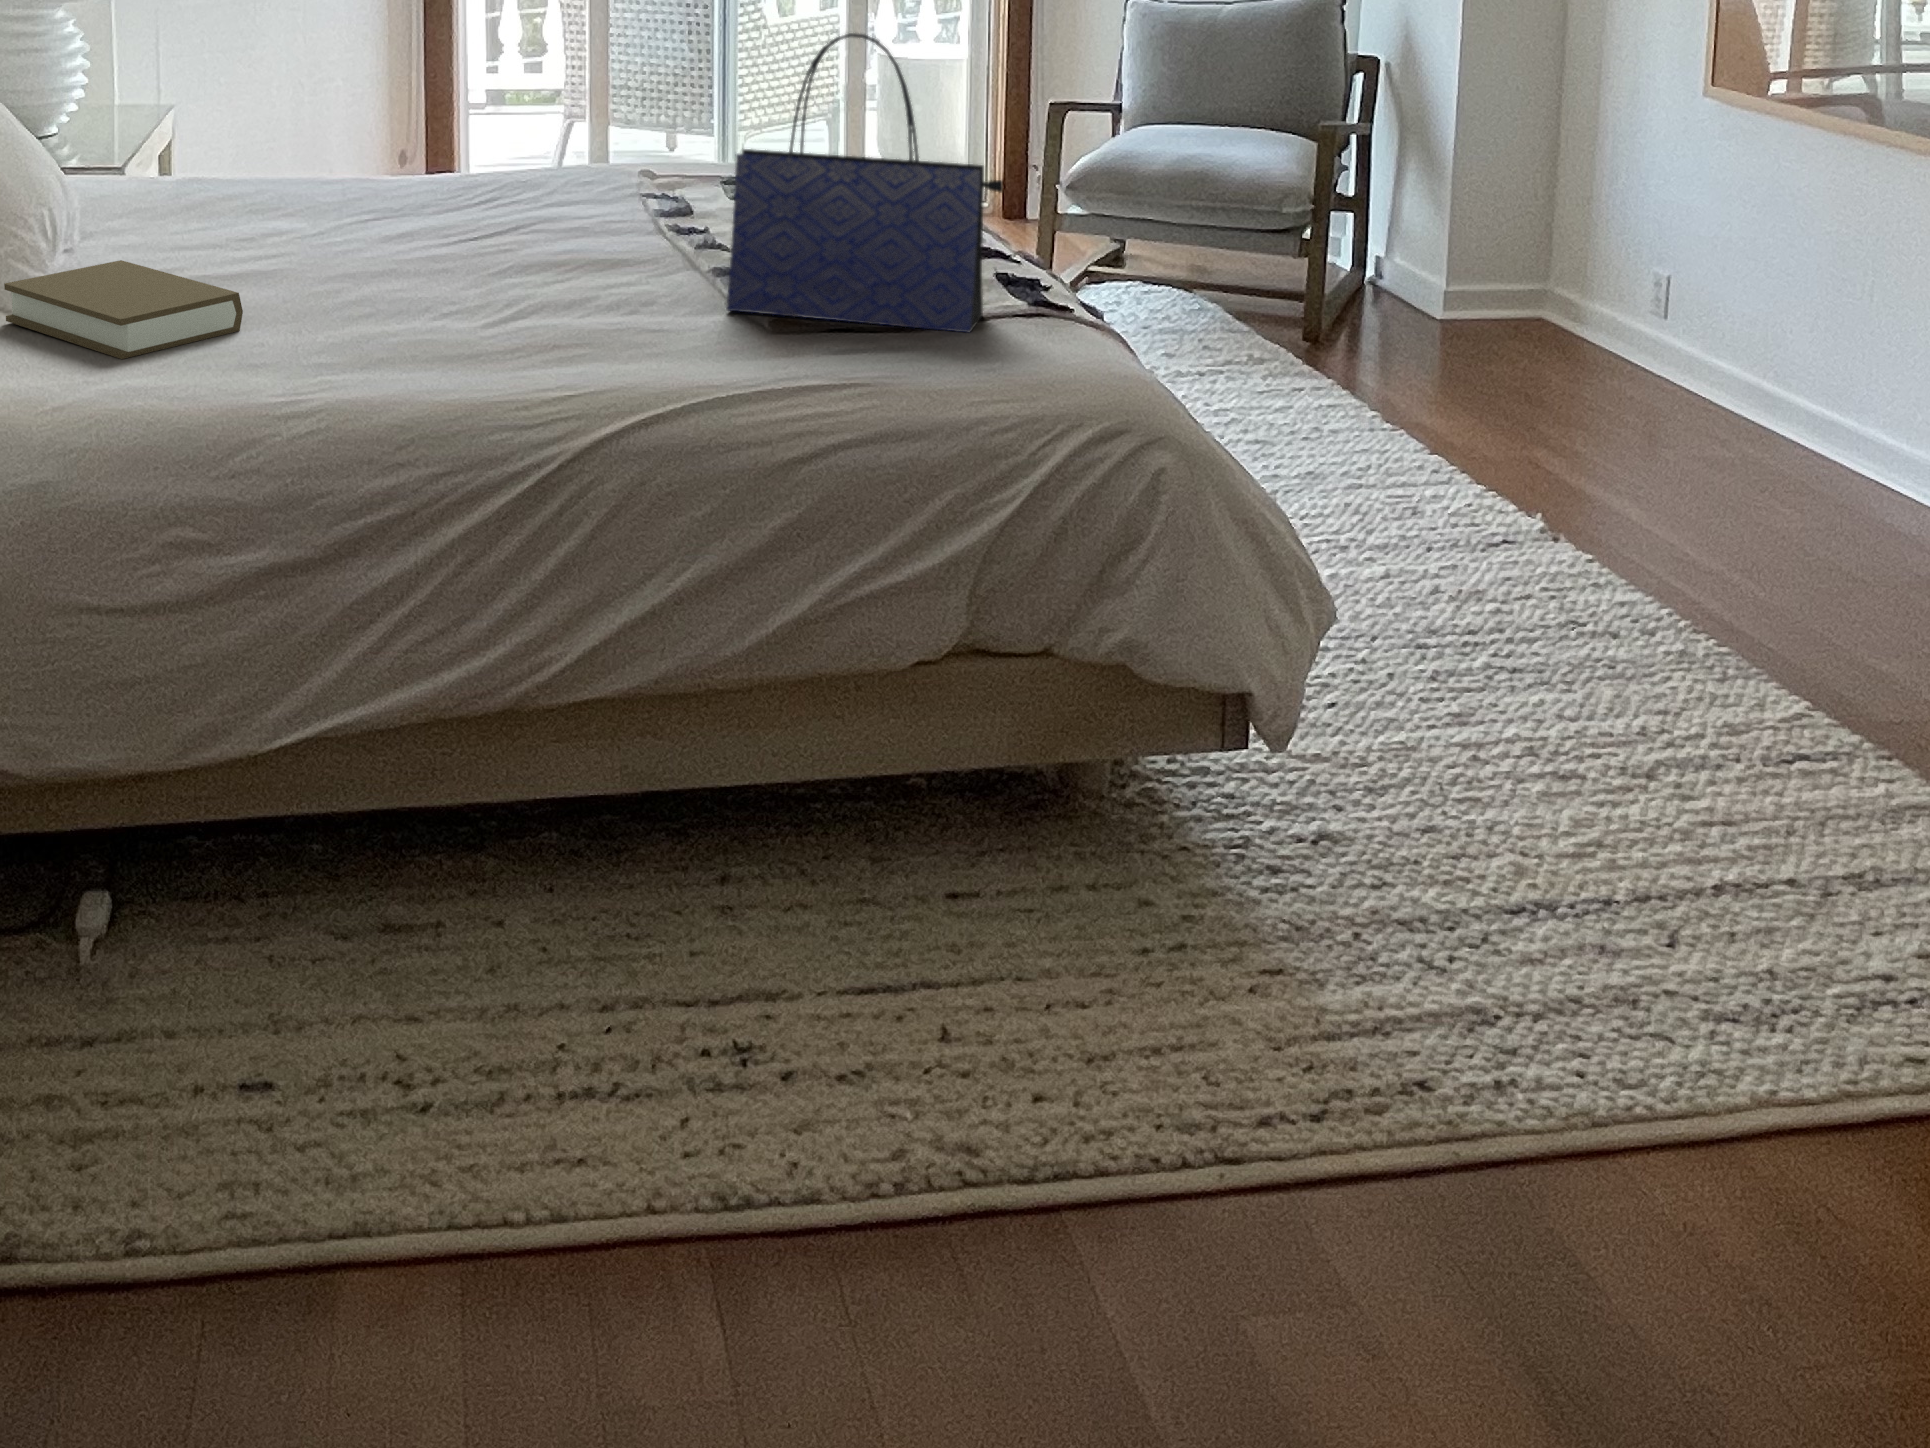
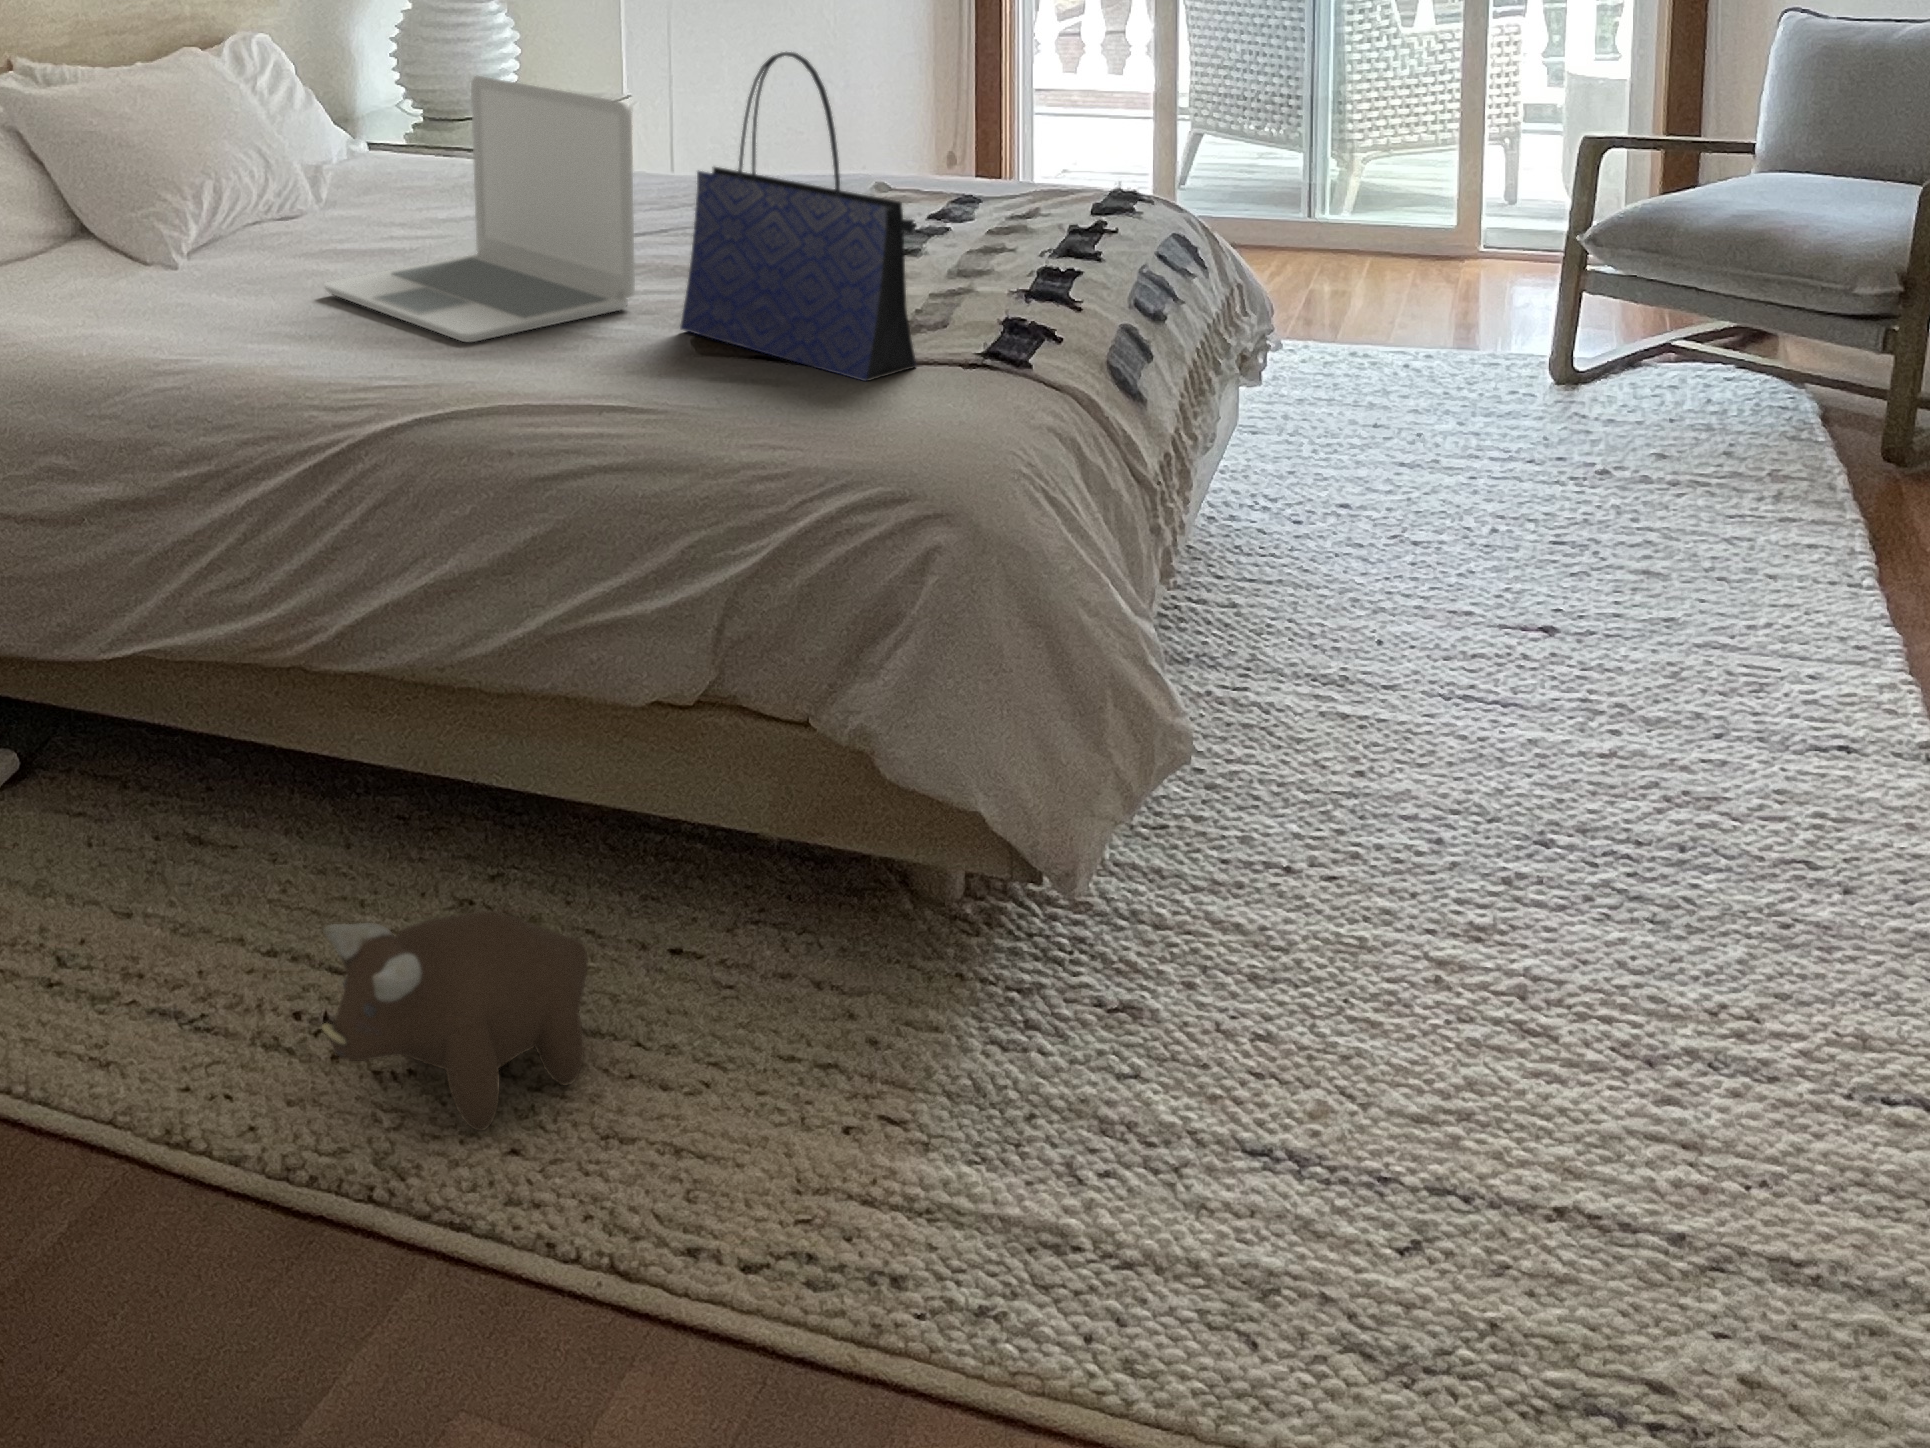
laptop: none [301,76,642,347] -> present [324,76,635,342]
book: present [4,260,243,359] -> none [128,226,274,308]
plush toy: none [824,884,1019,1099] -> present [322,911,588,1131]

